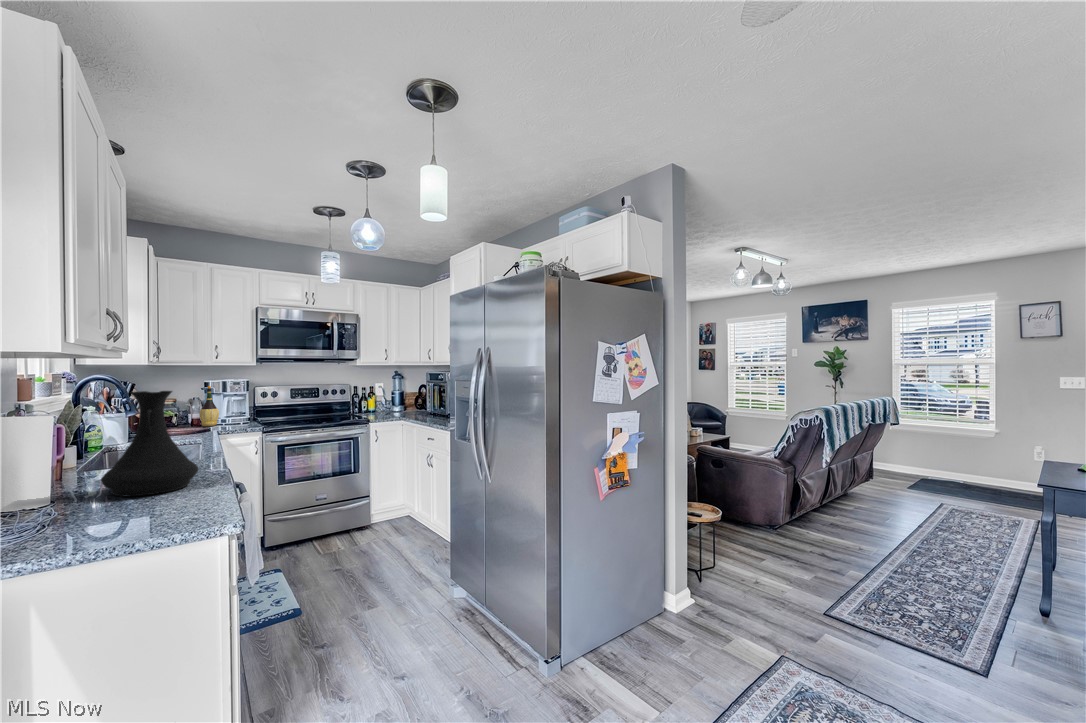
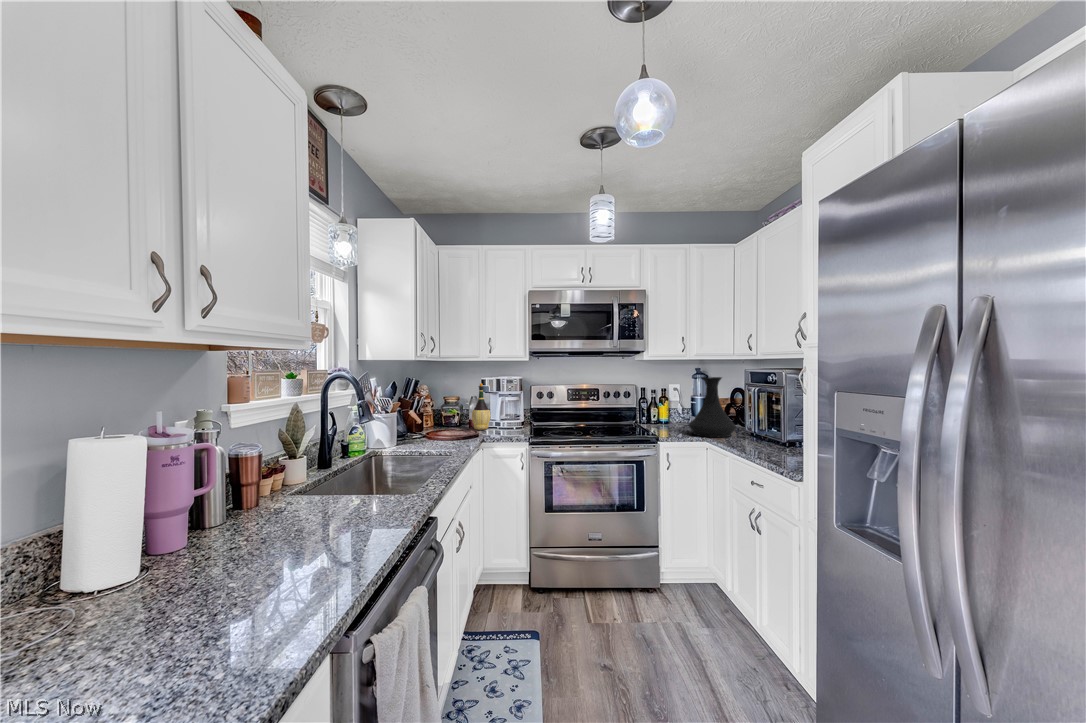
vase: present [101,391,199,497] -> present [689,377,736,437]

